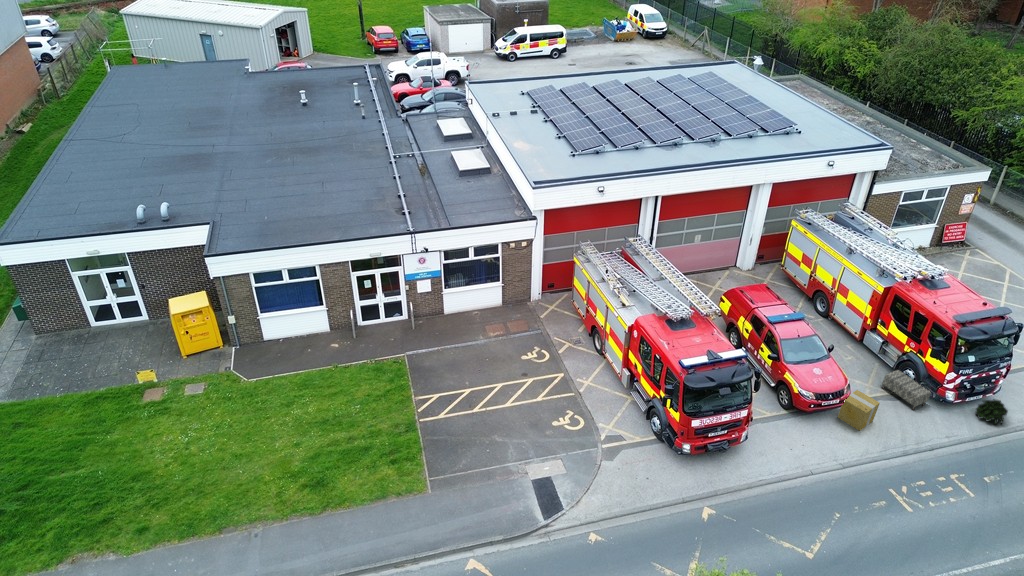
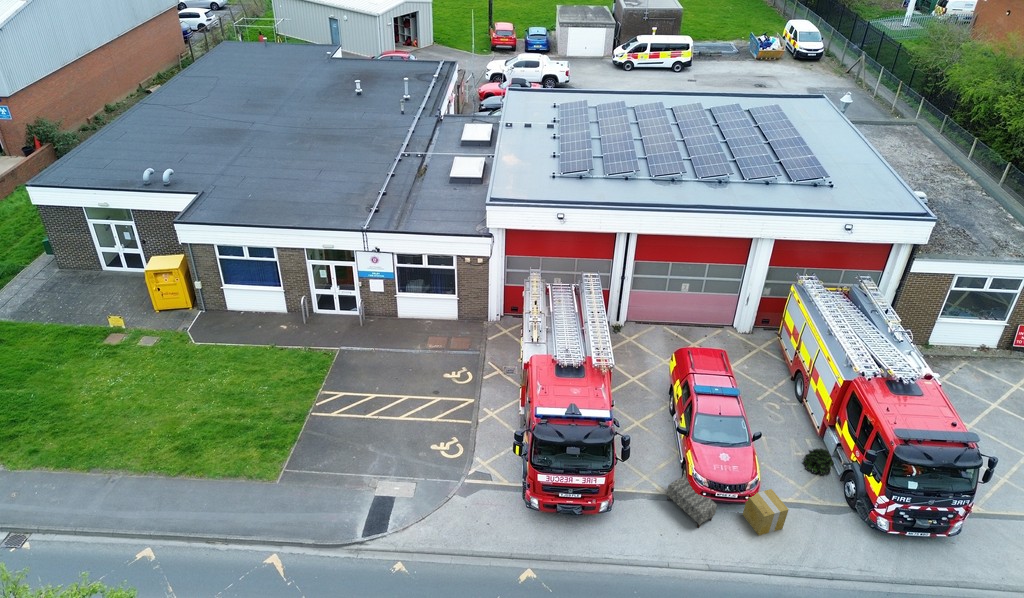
bench: present [882,370,931,410] -> present [667,476,717,528]
potted plant: present [975,399,1008,425] -> present [803,448,834,475]

